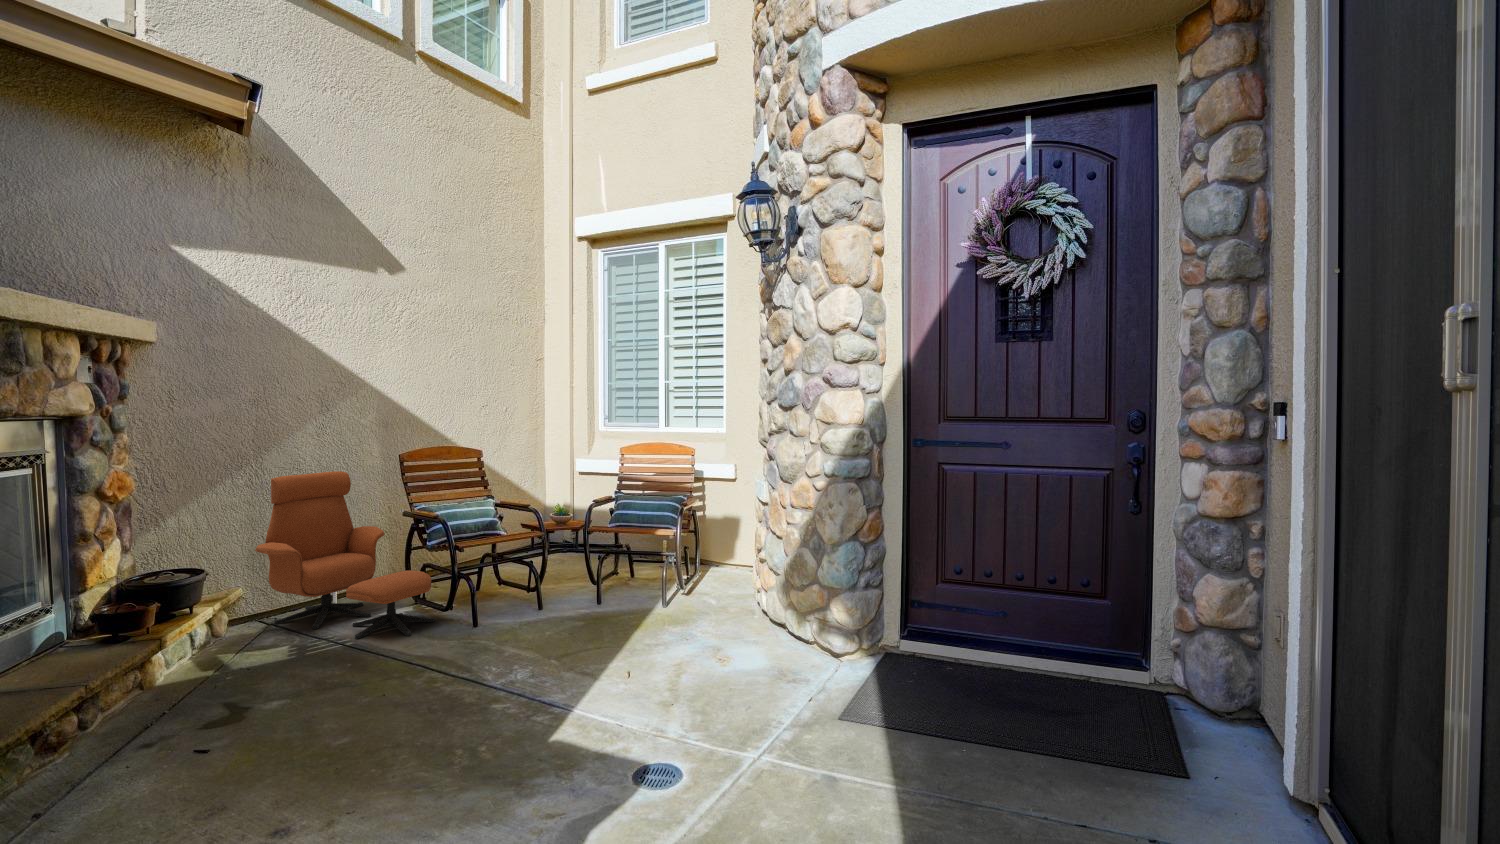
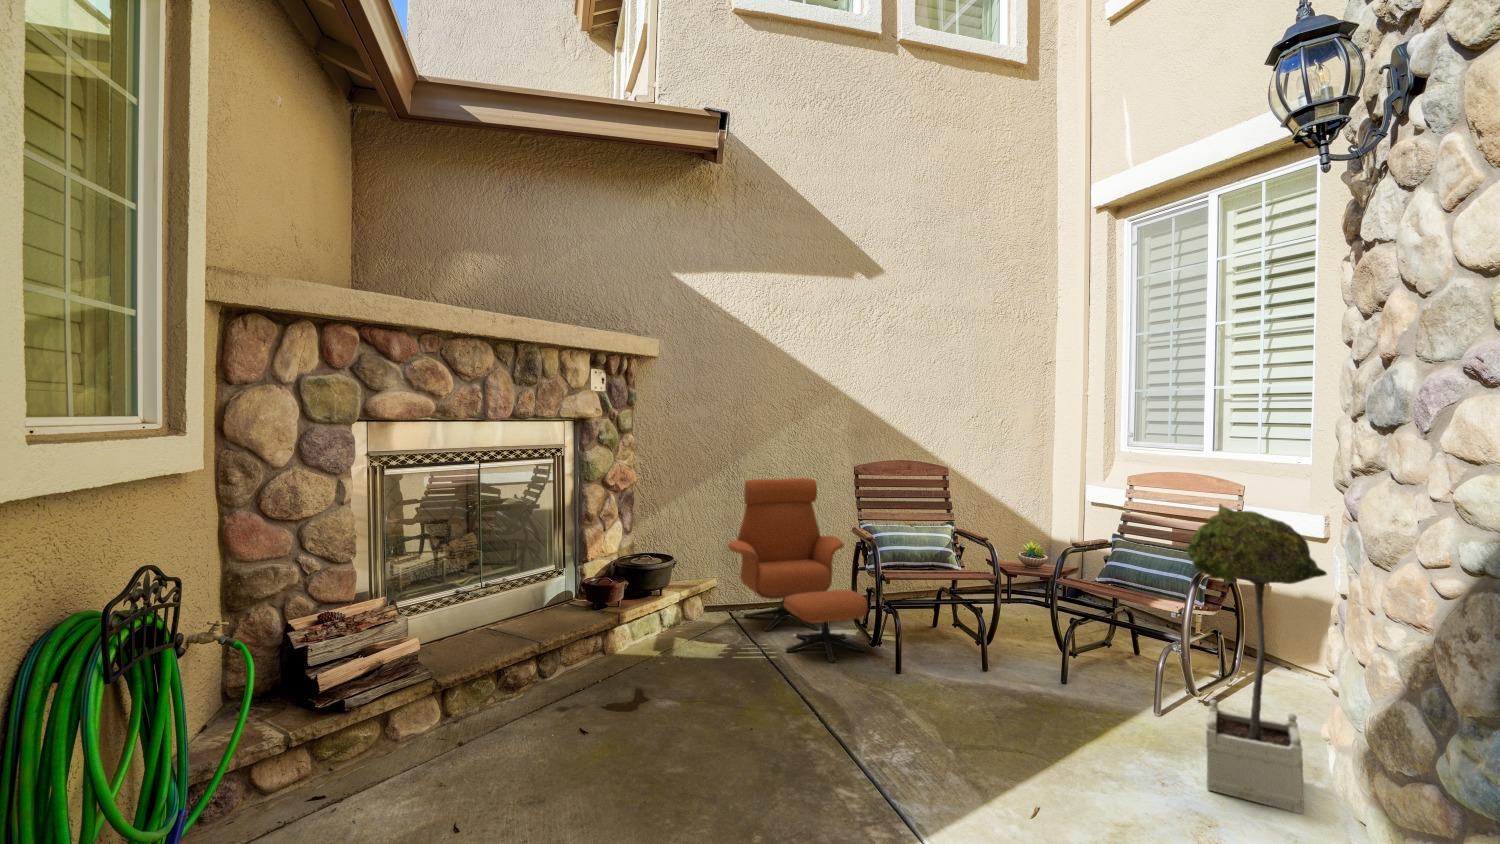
potted tree: none [690,458,761,635] -> present [1186,504,1327,814]

